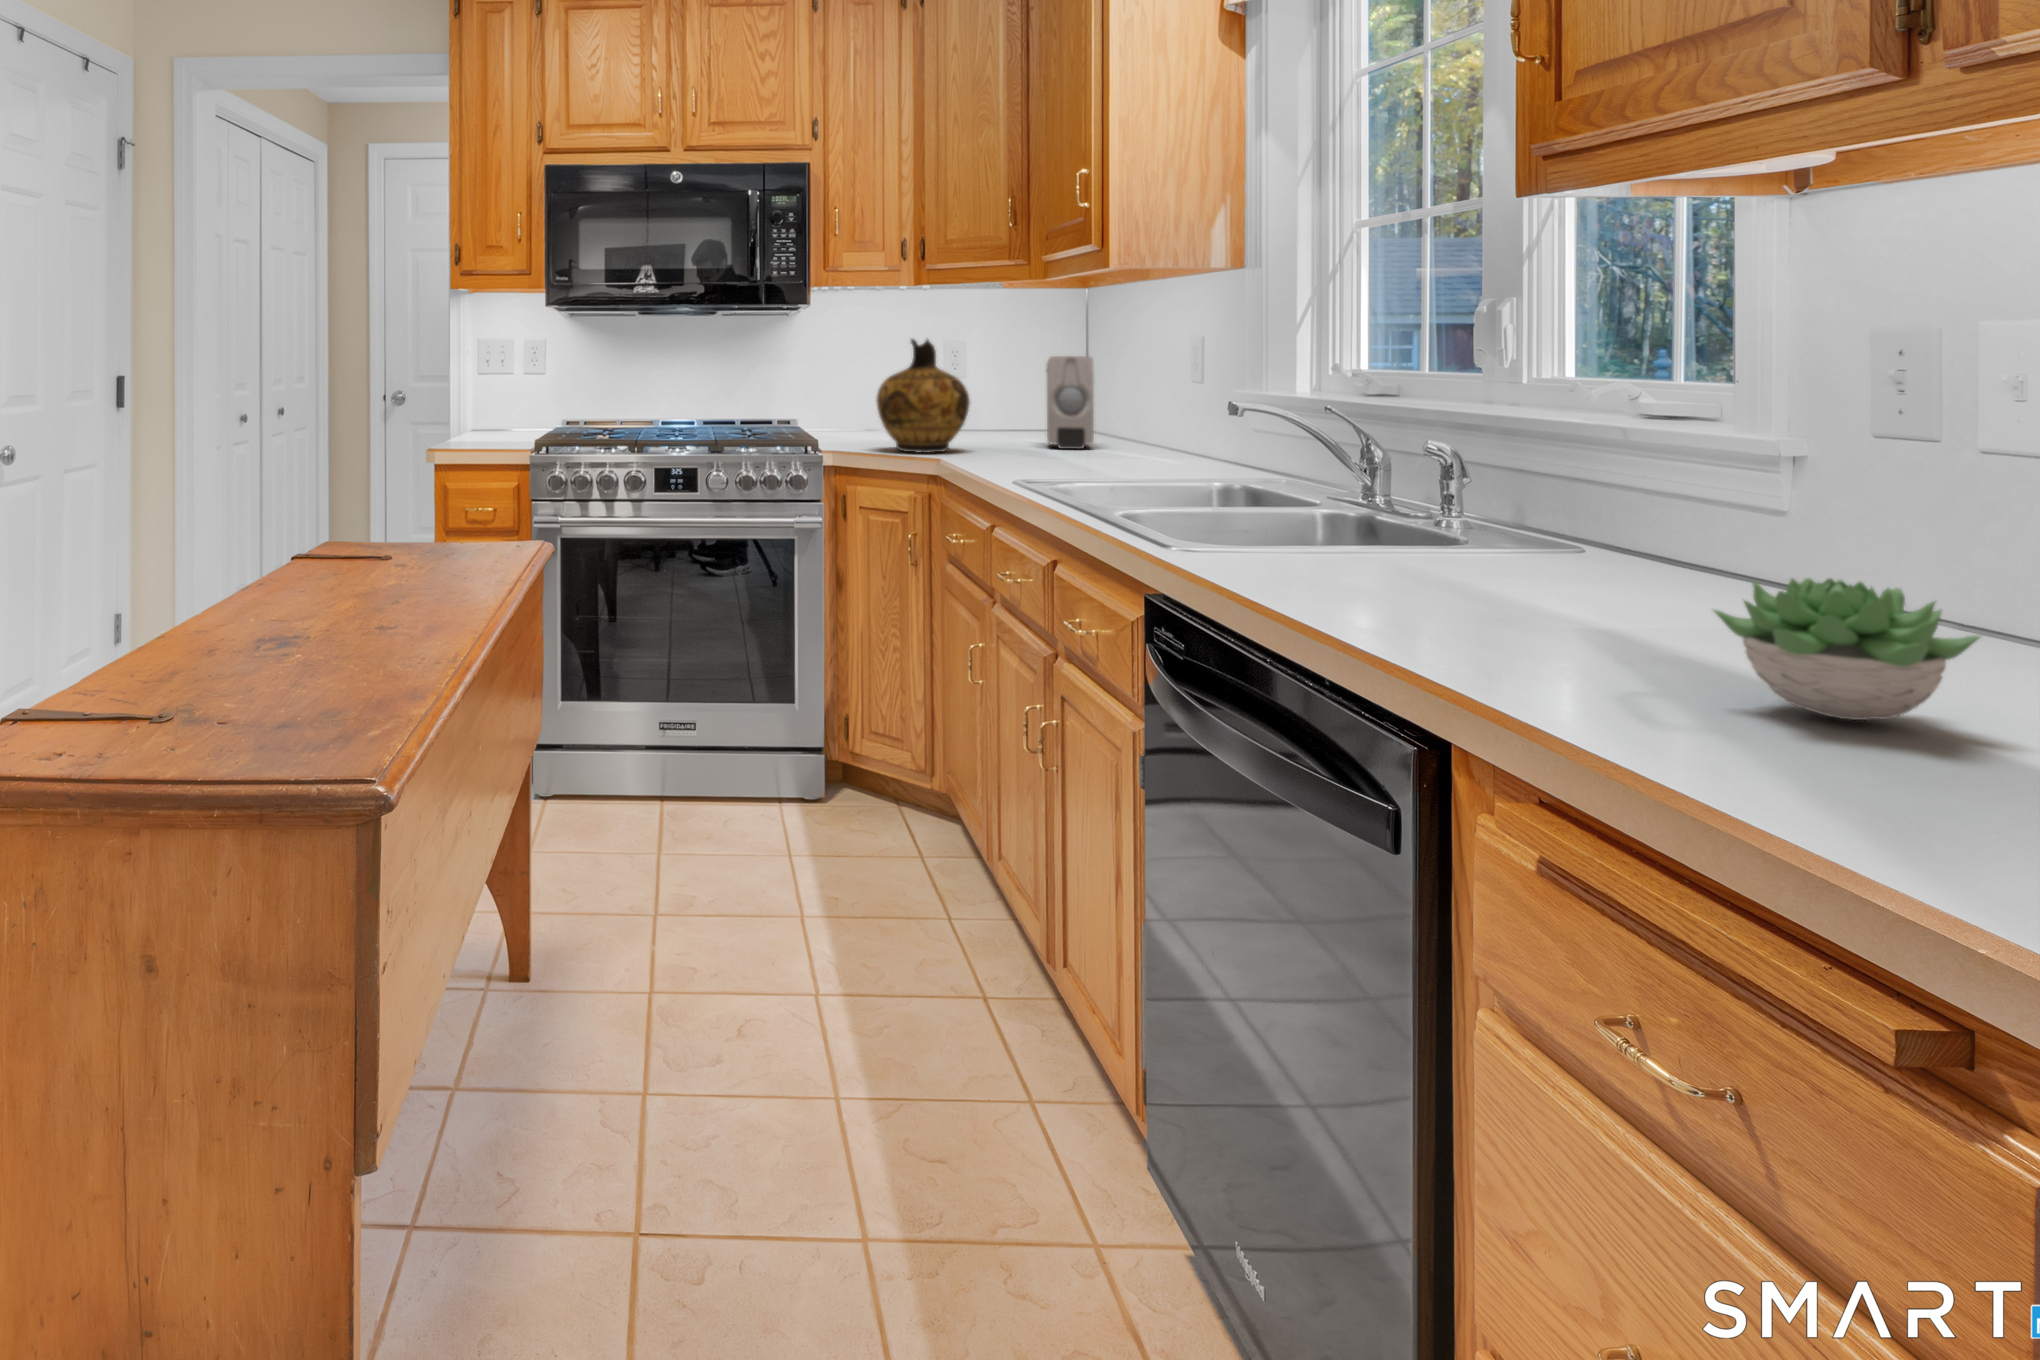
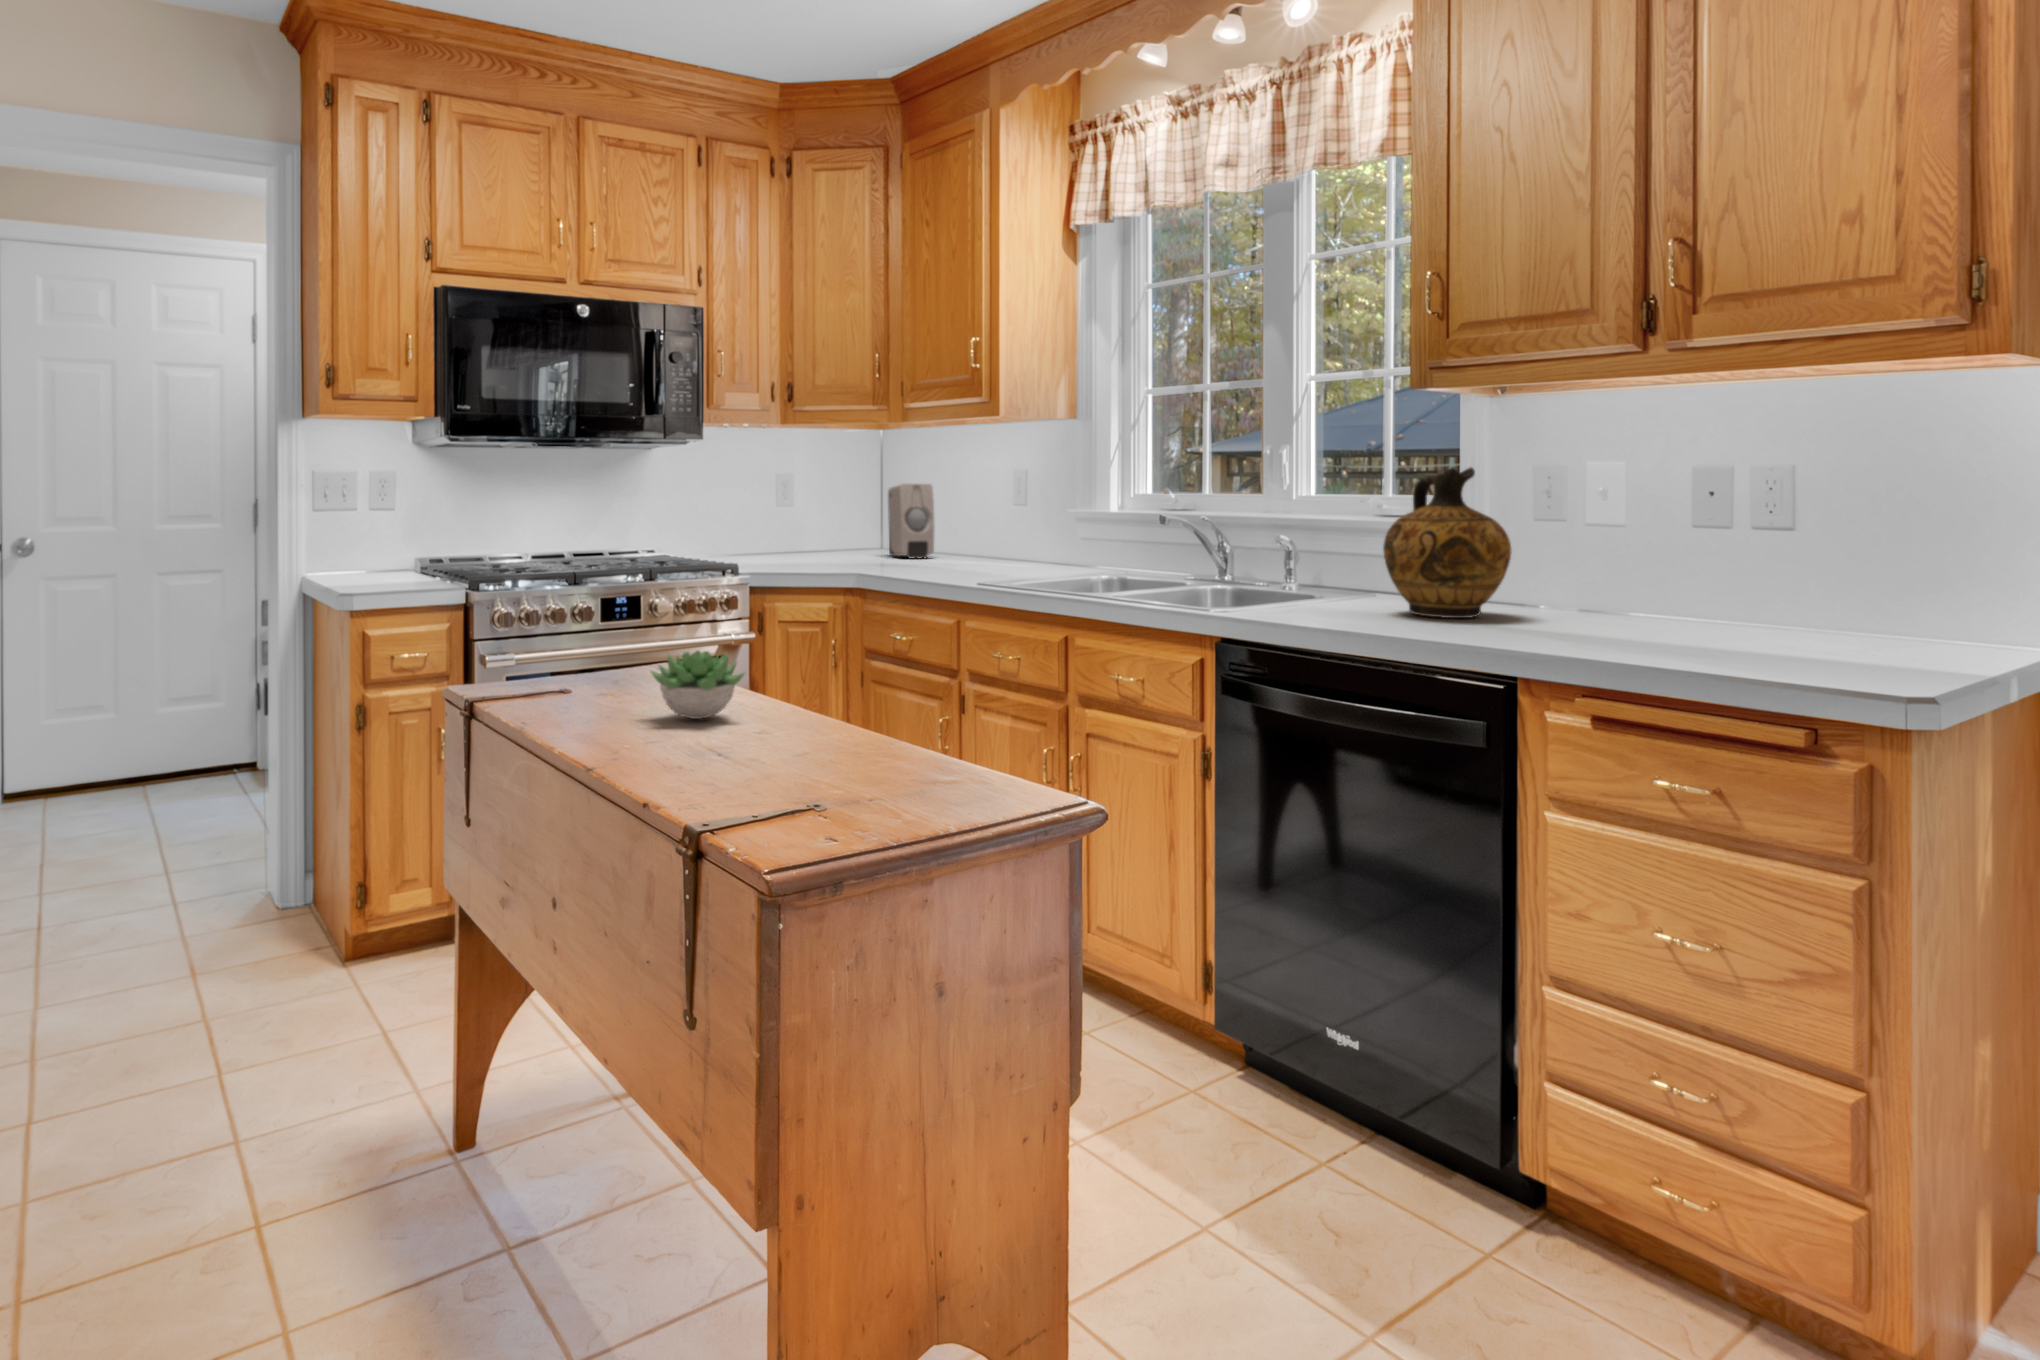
ceramic jug: present [877,339,970,453] -> present [1383,467,1511,618]
succulent plant: present [1714,578,1981,720] -> present [651,651,744,719]

